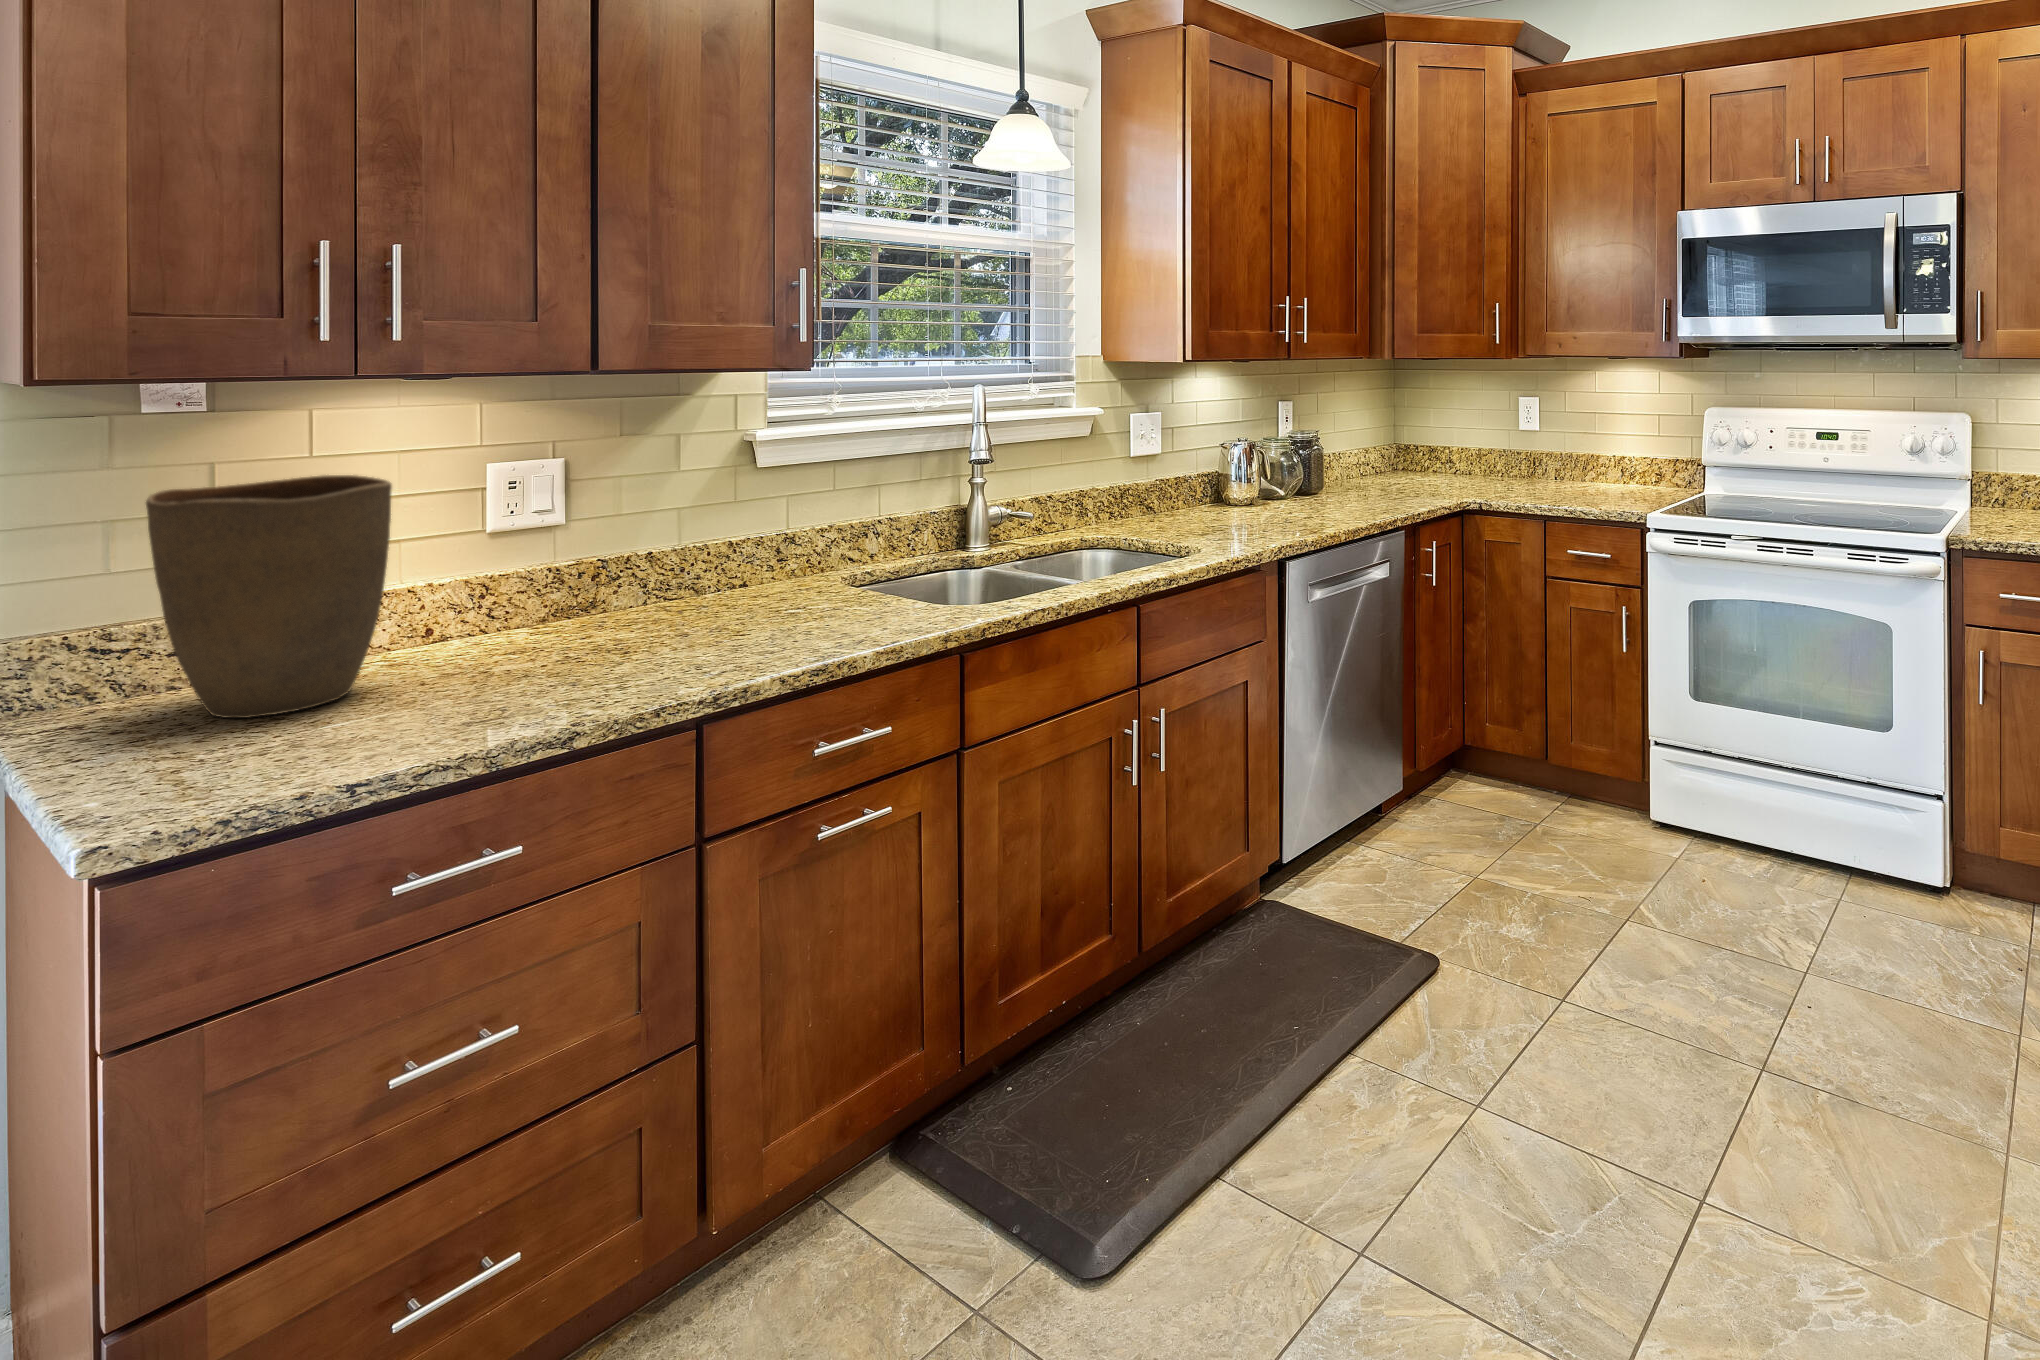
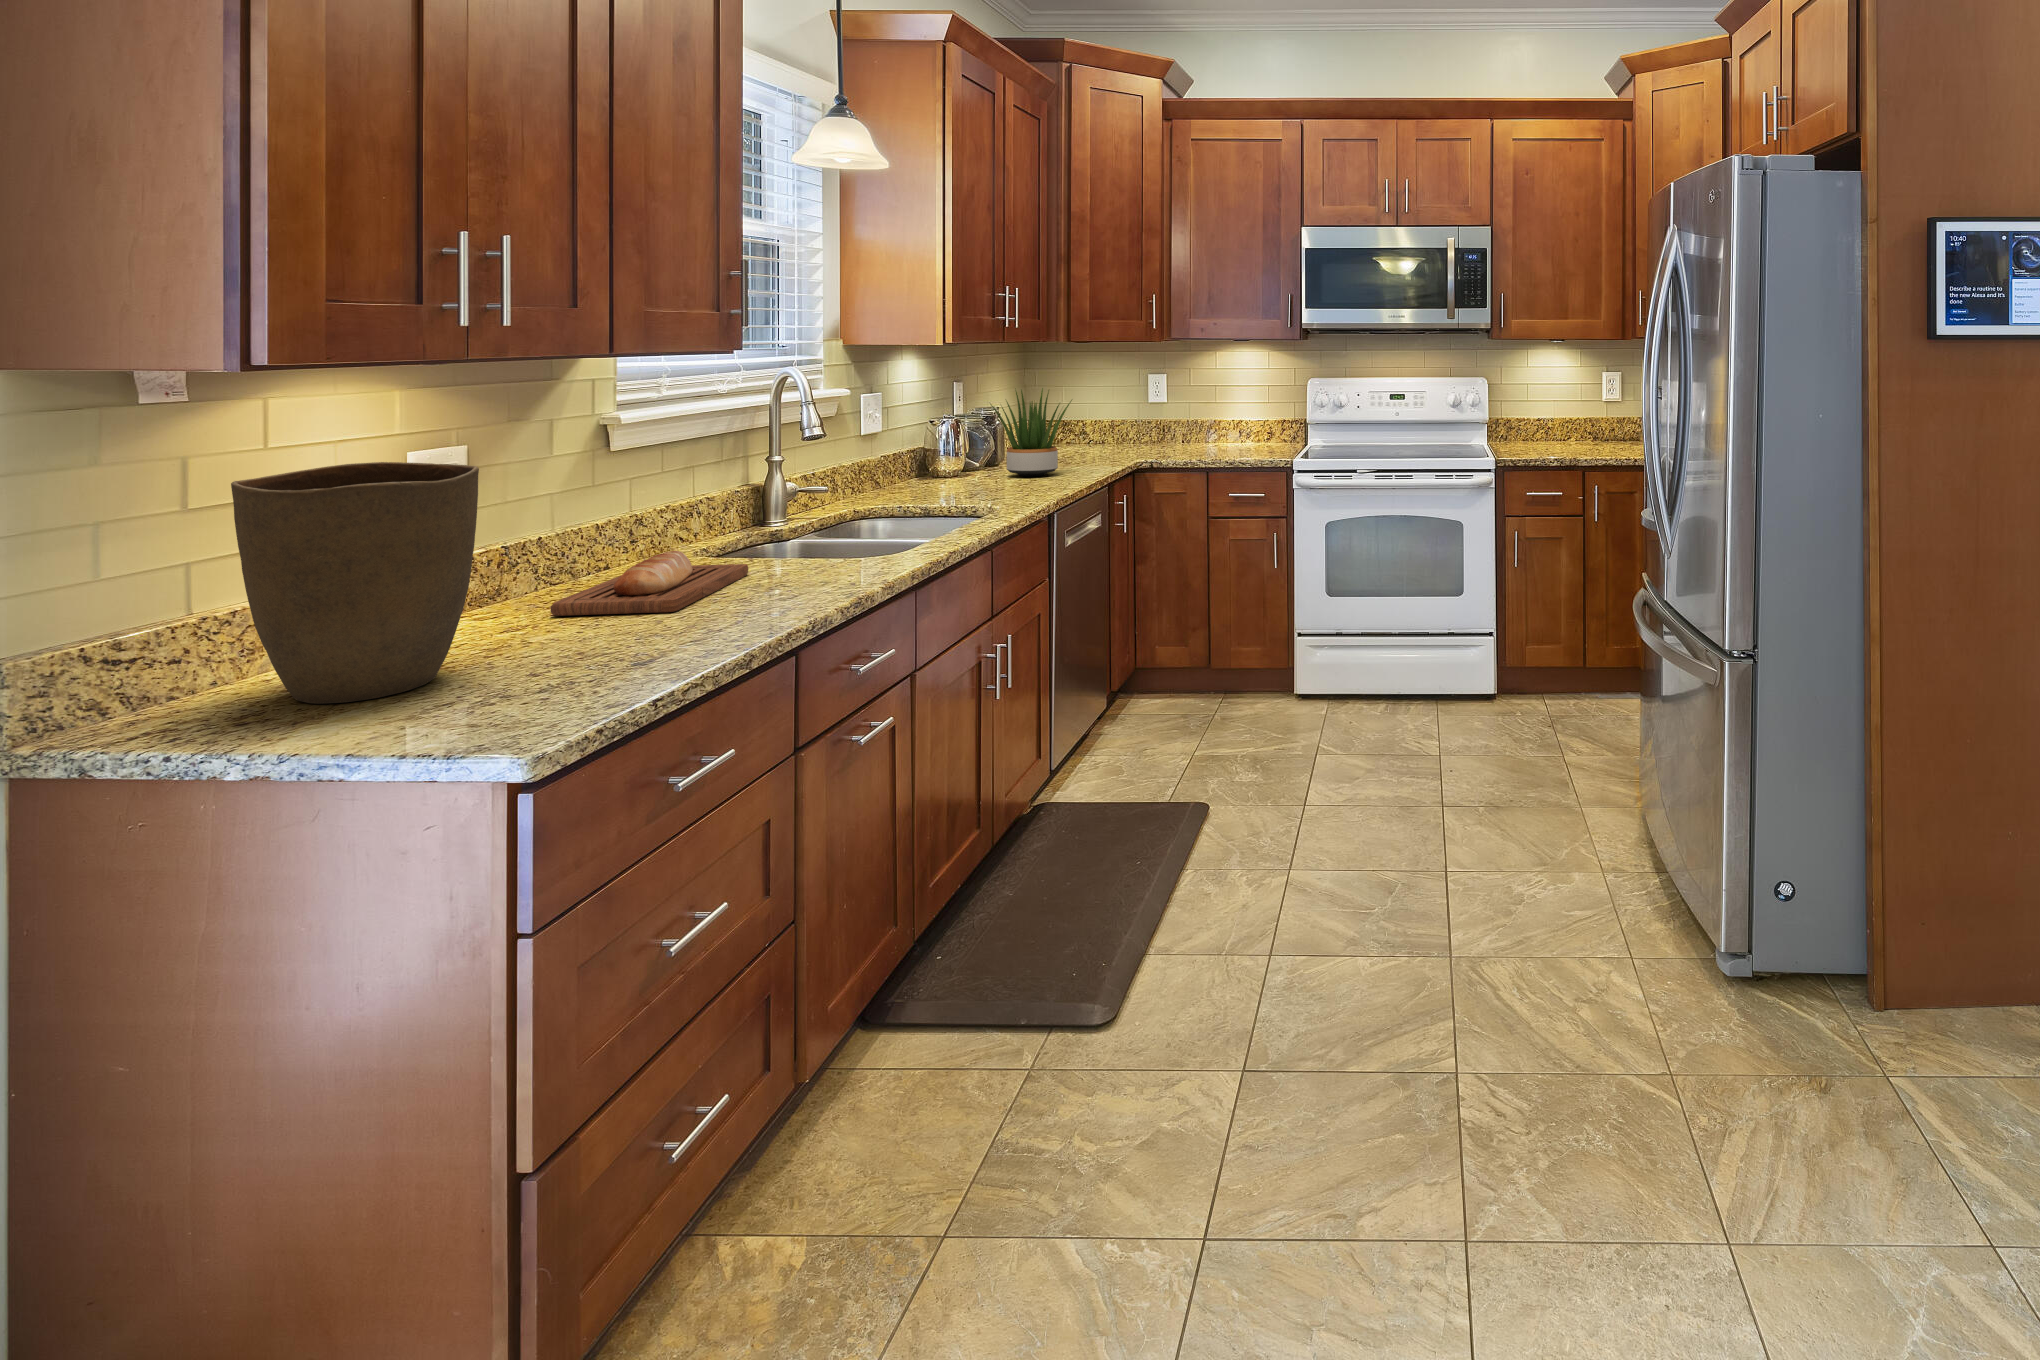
potted plant: none [1276,411,1379,512] -> present [991,388,1072,477]
bread loaf: none [581,578,825,649] -> present [551,551,748,616]

